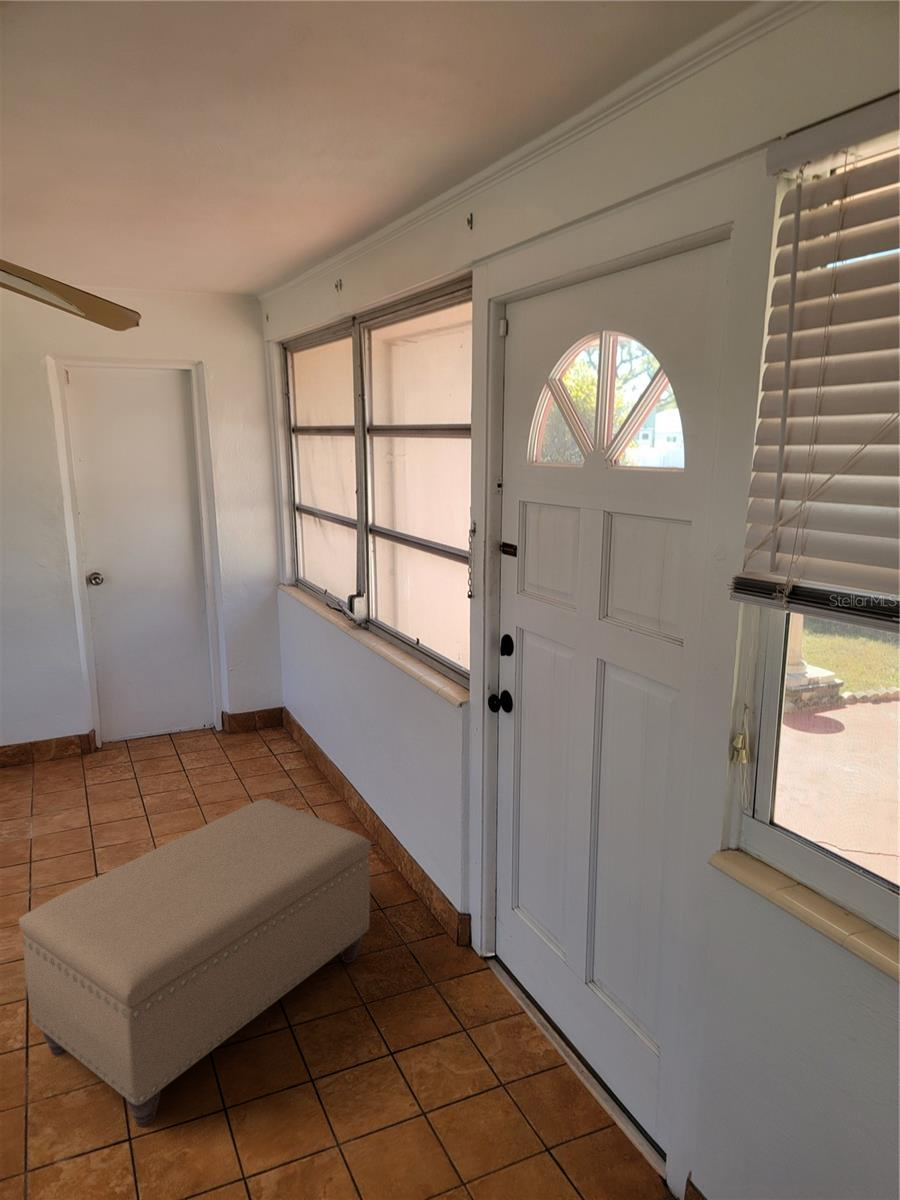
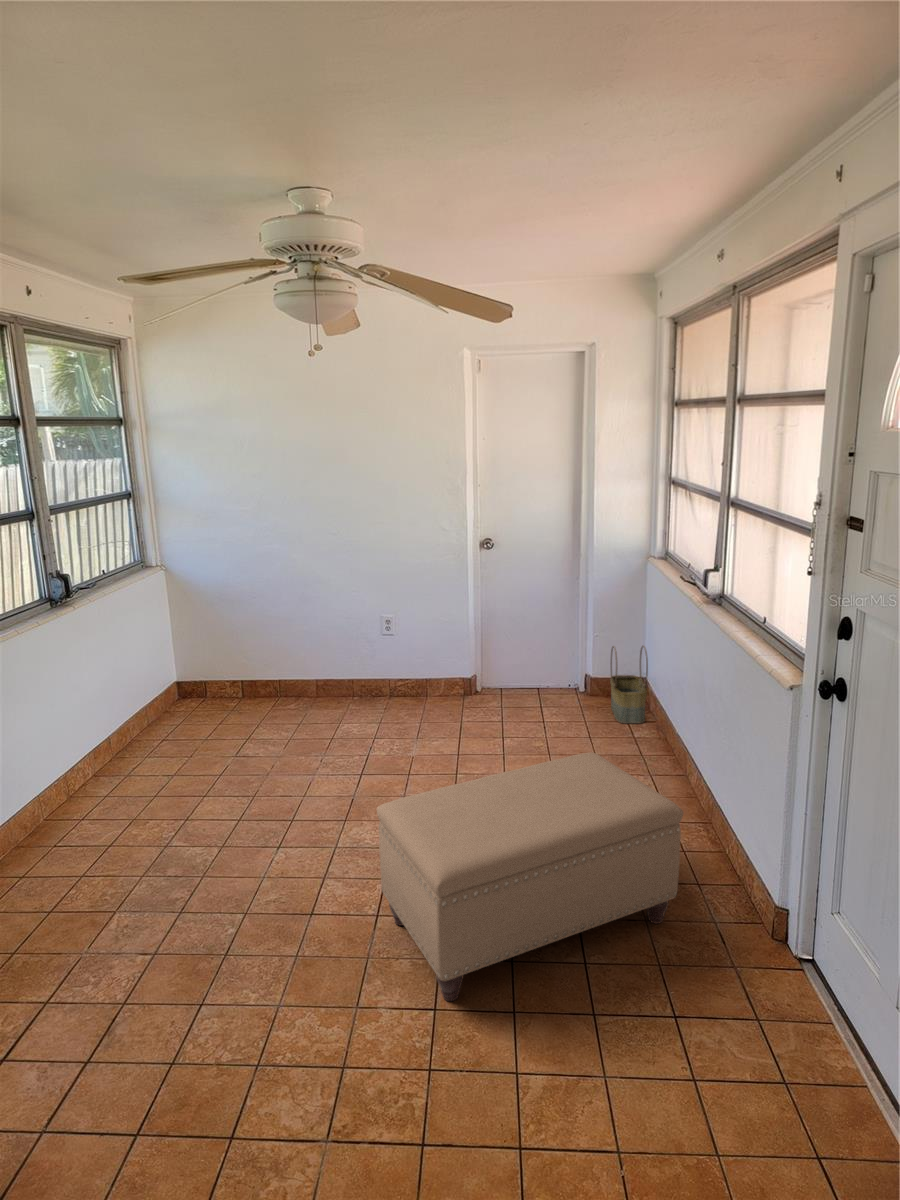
basket: none [250,675,292,759] -> present [610,646,648,723]

